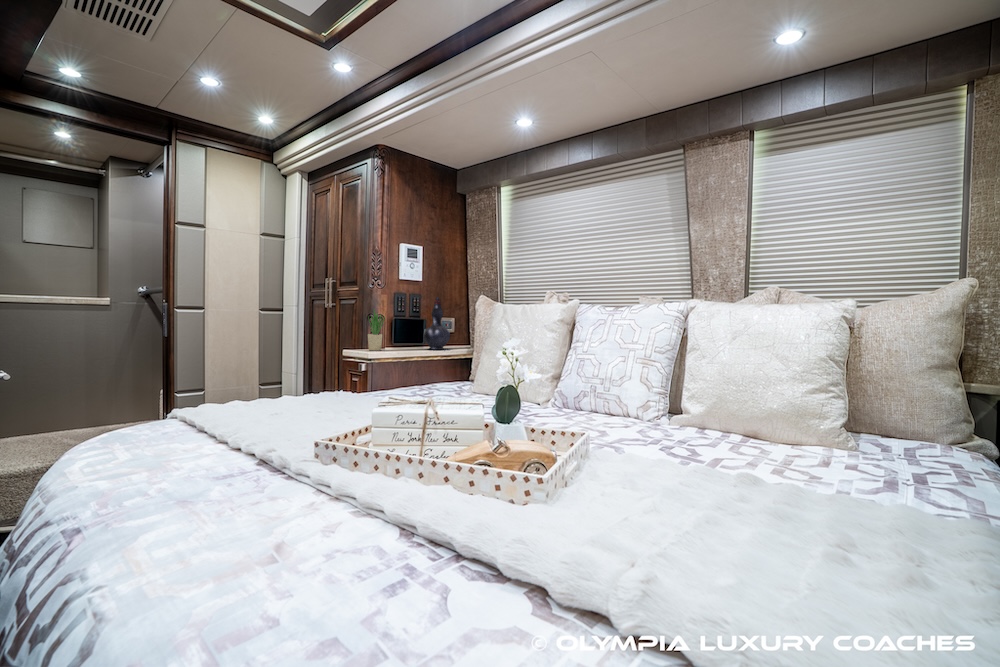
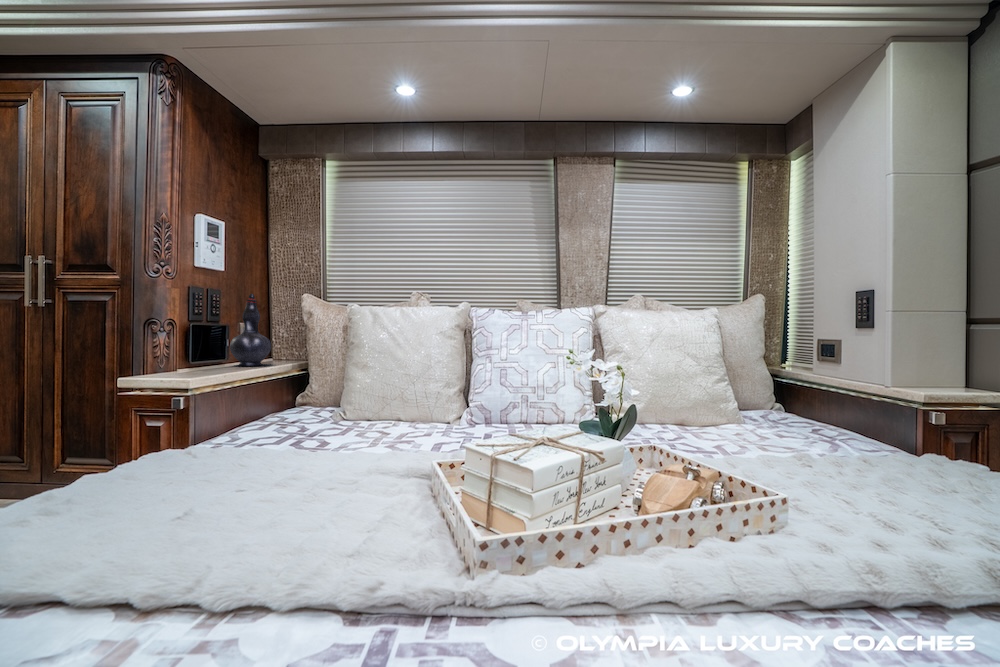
potted plant: present [368,310,385,350] -> none [140,304,176,372]

